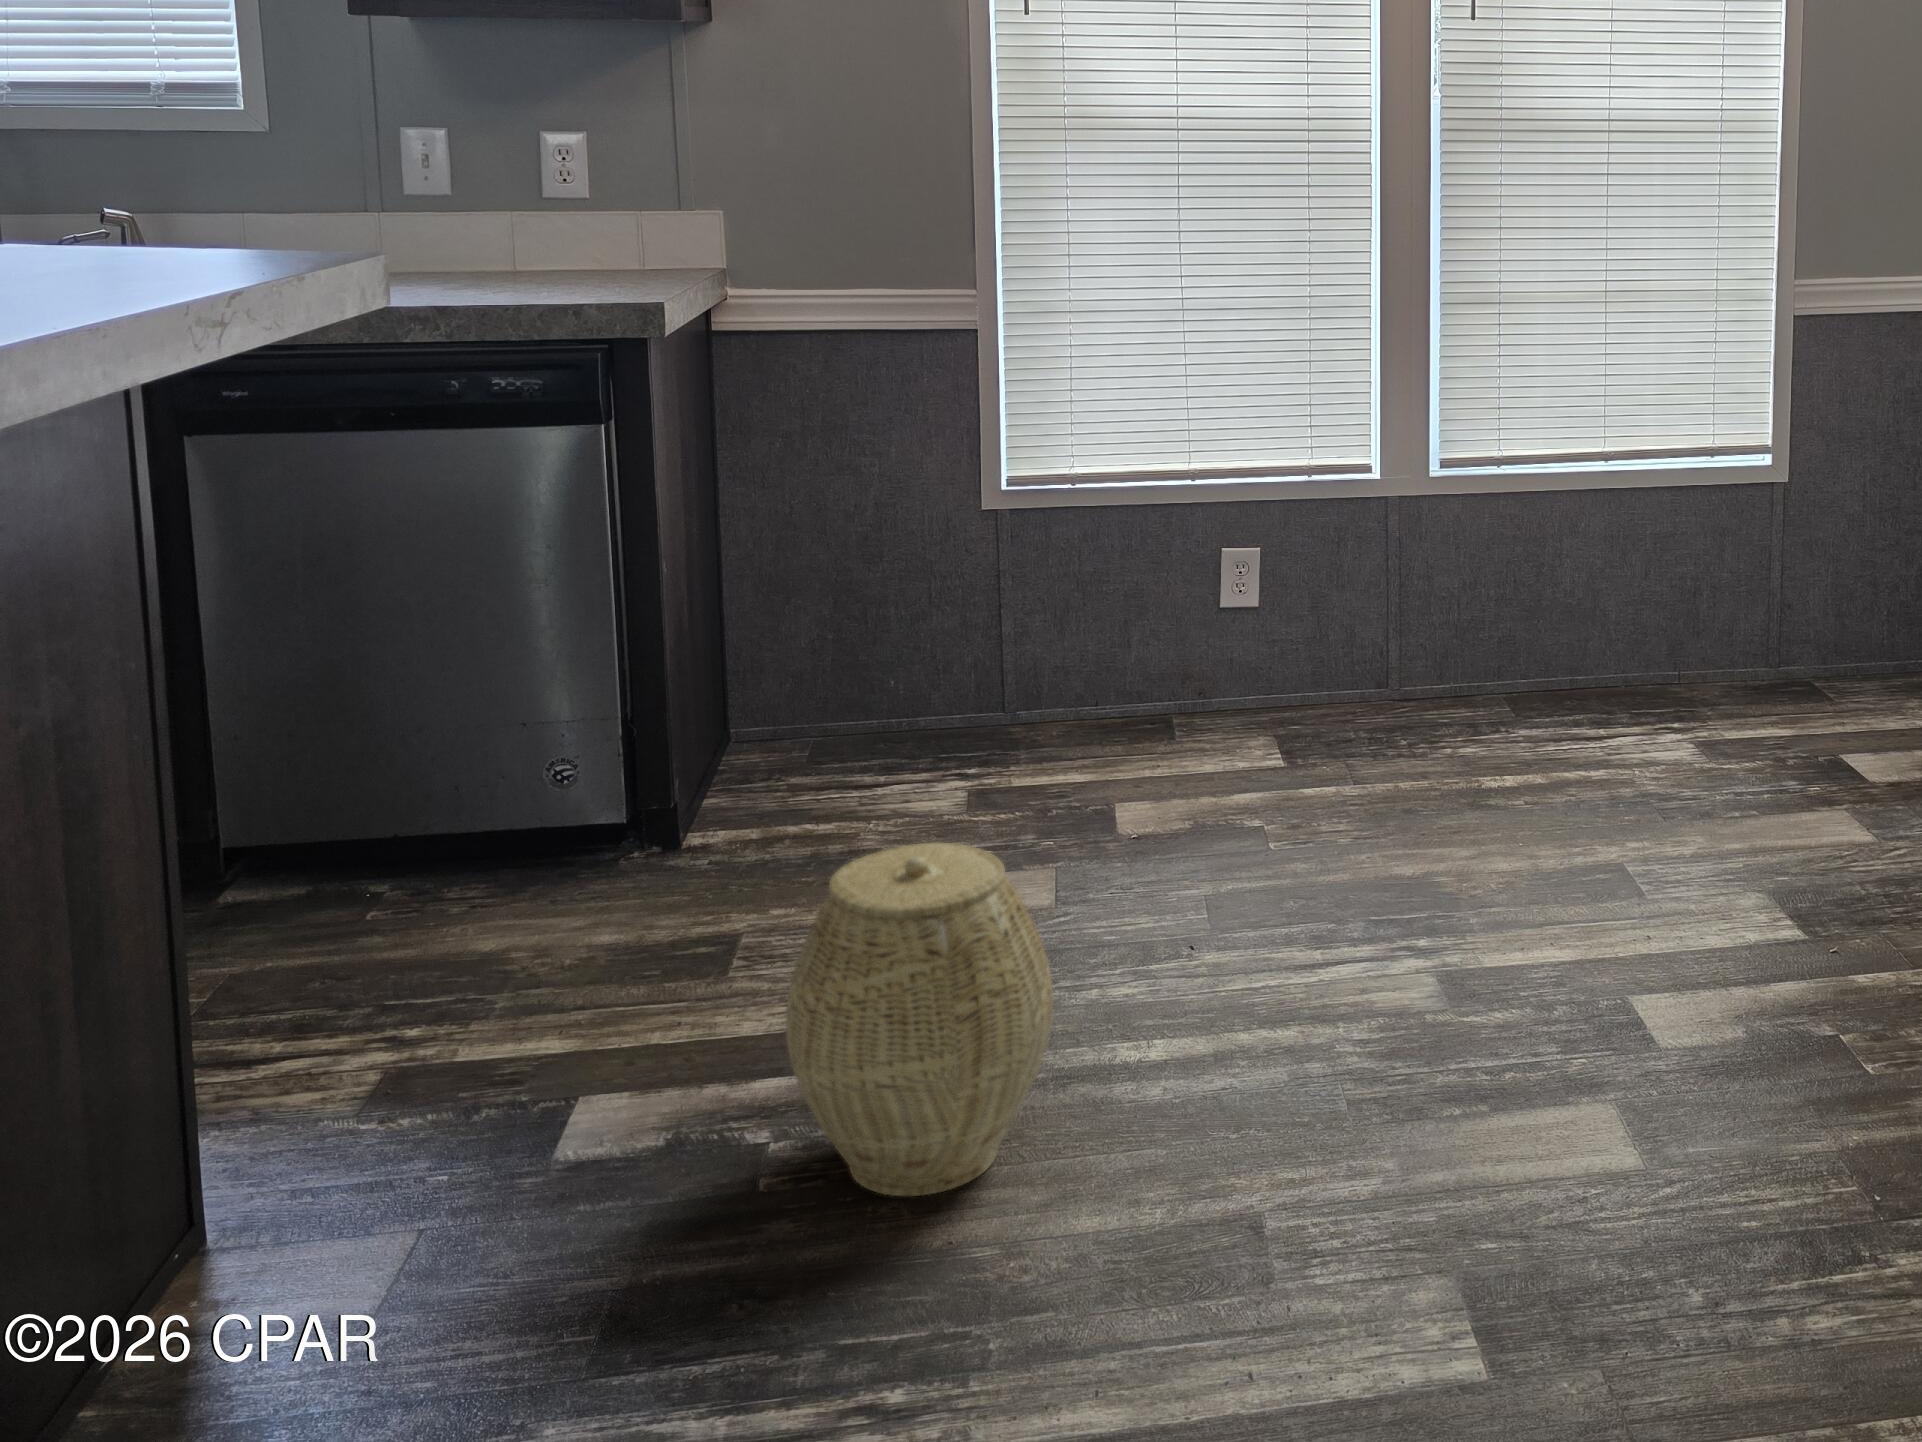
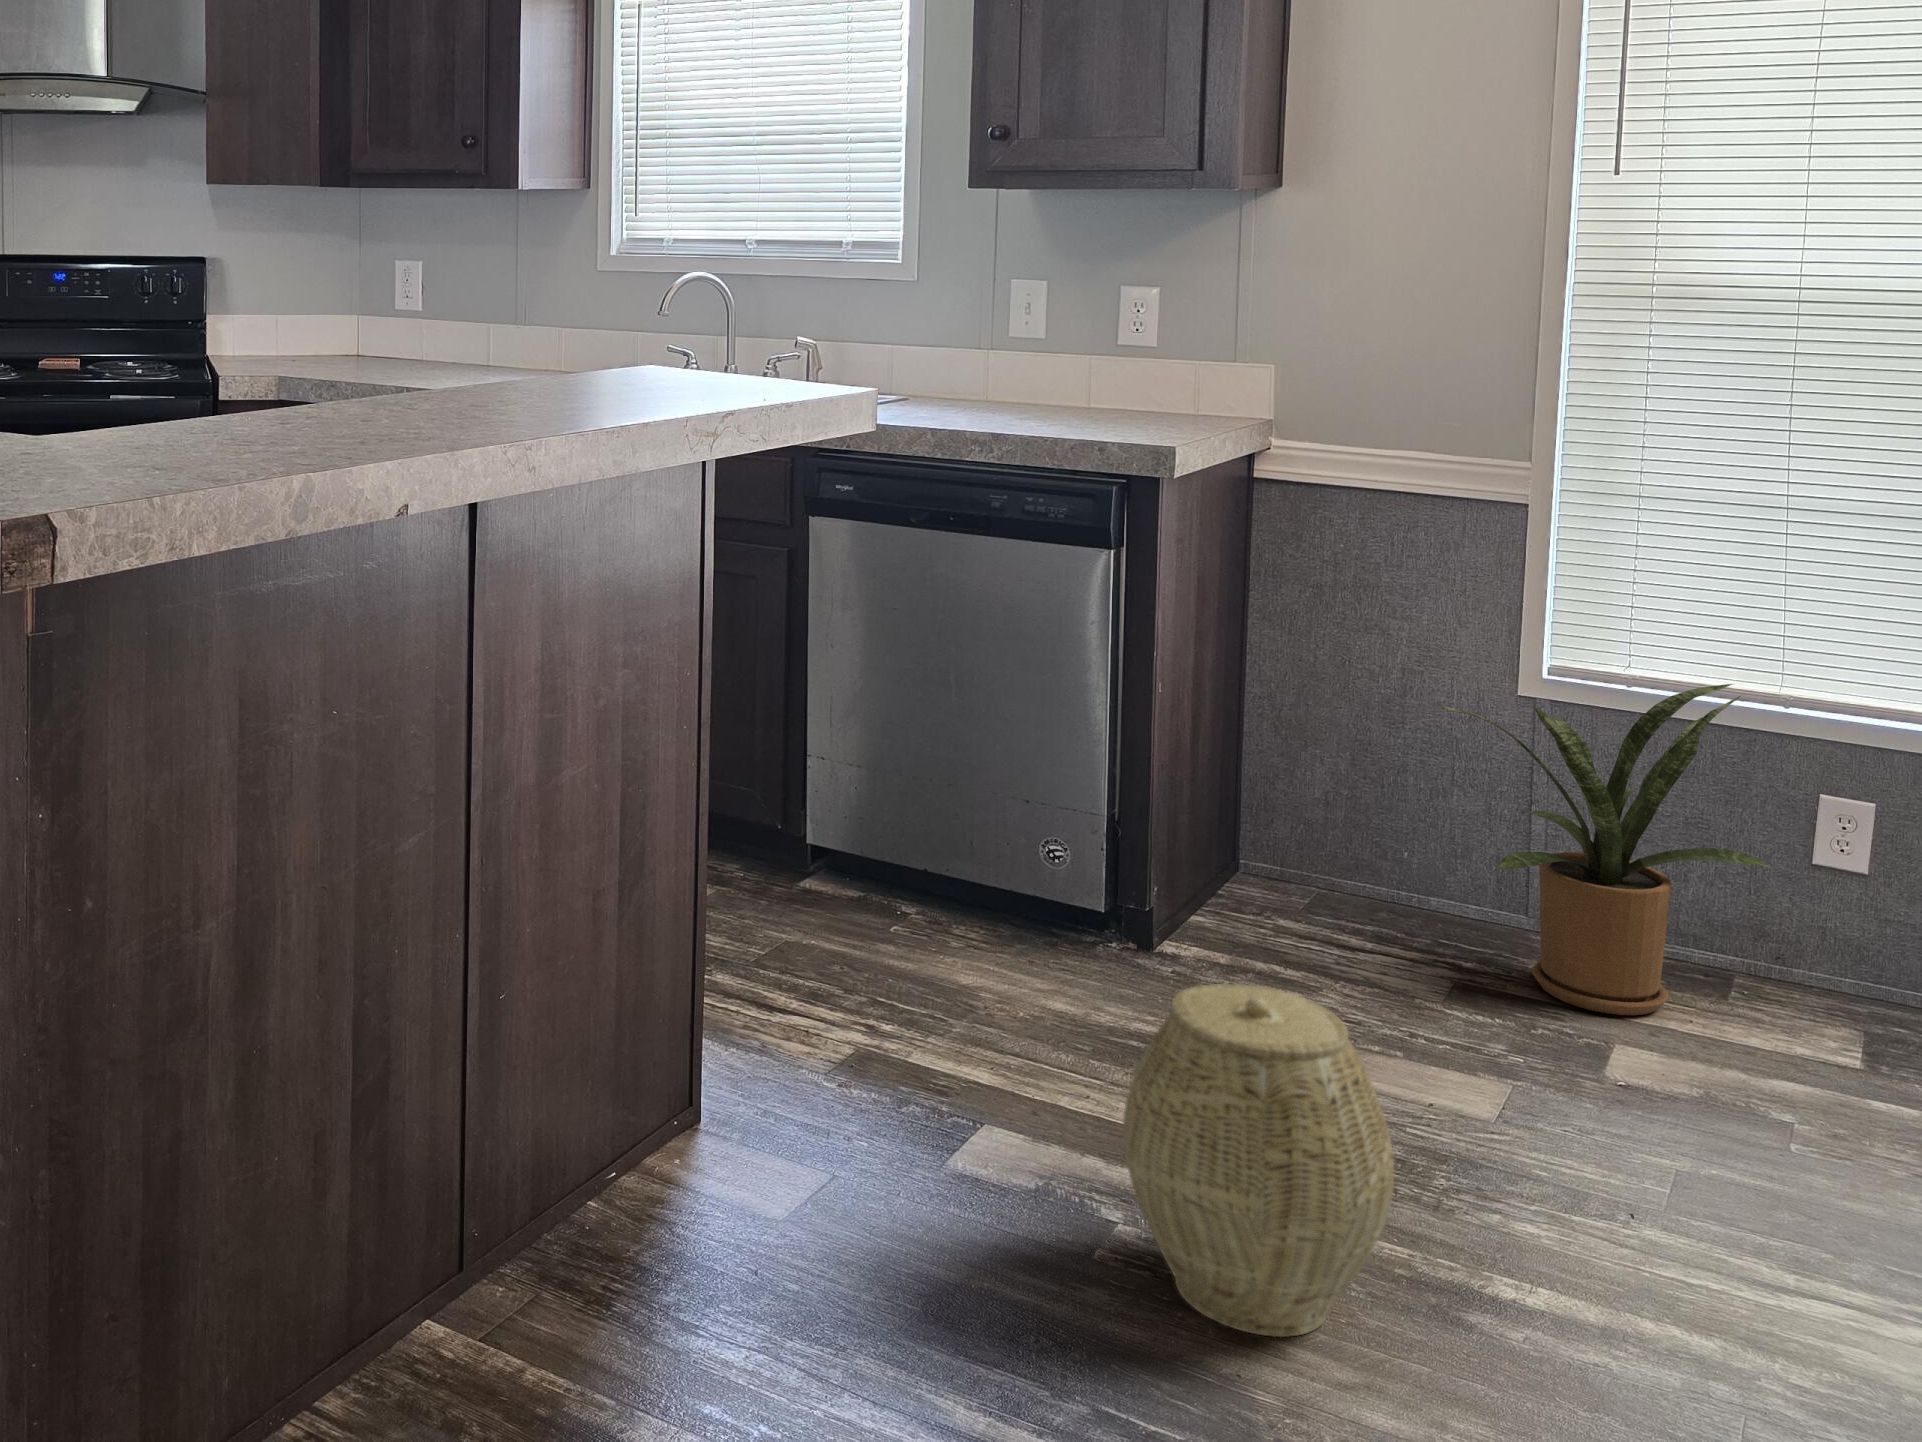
house plant: none [929,460,1212,781] -> present [1436,684,1773,1015]

